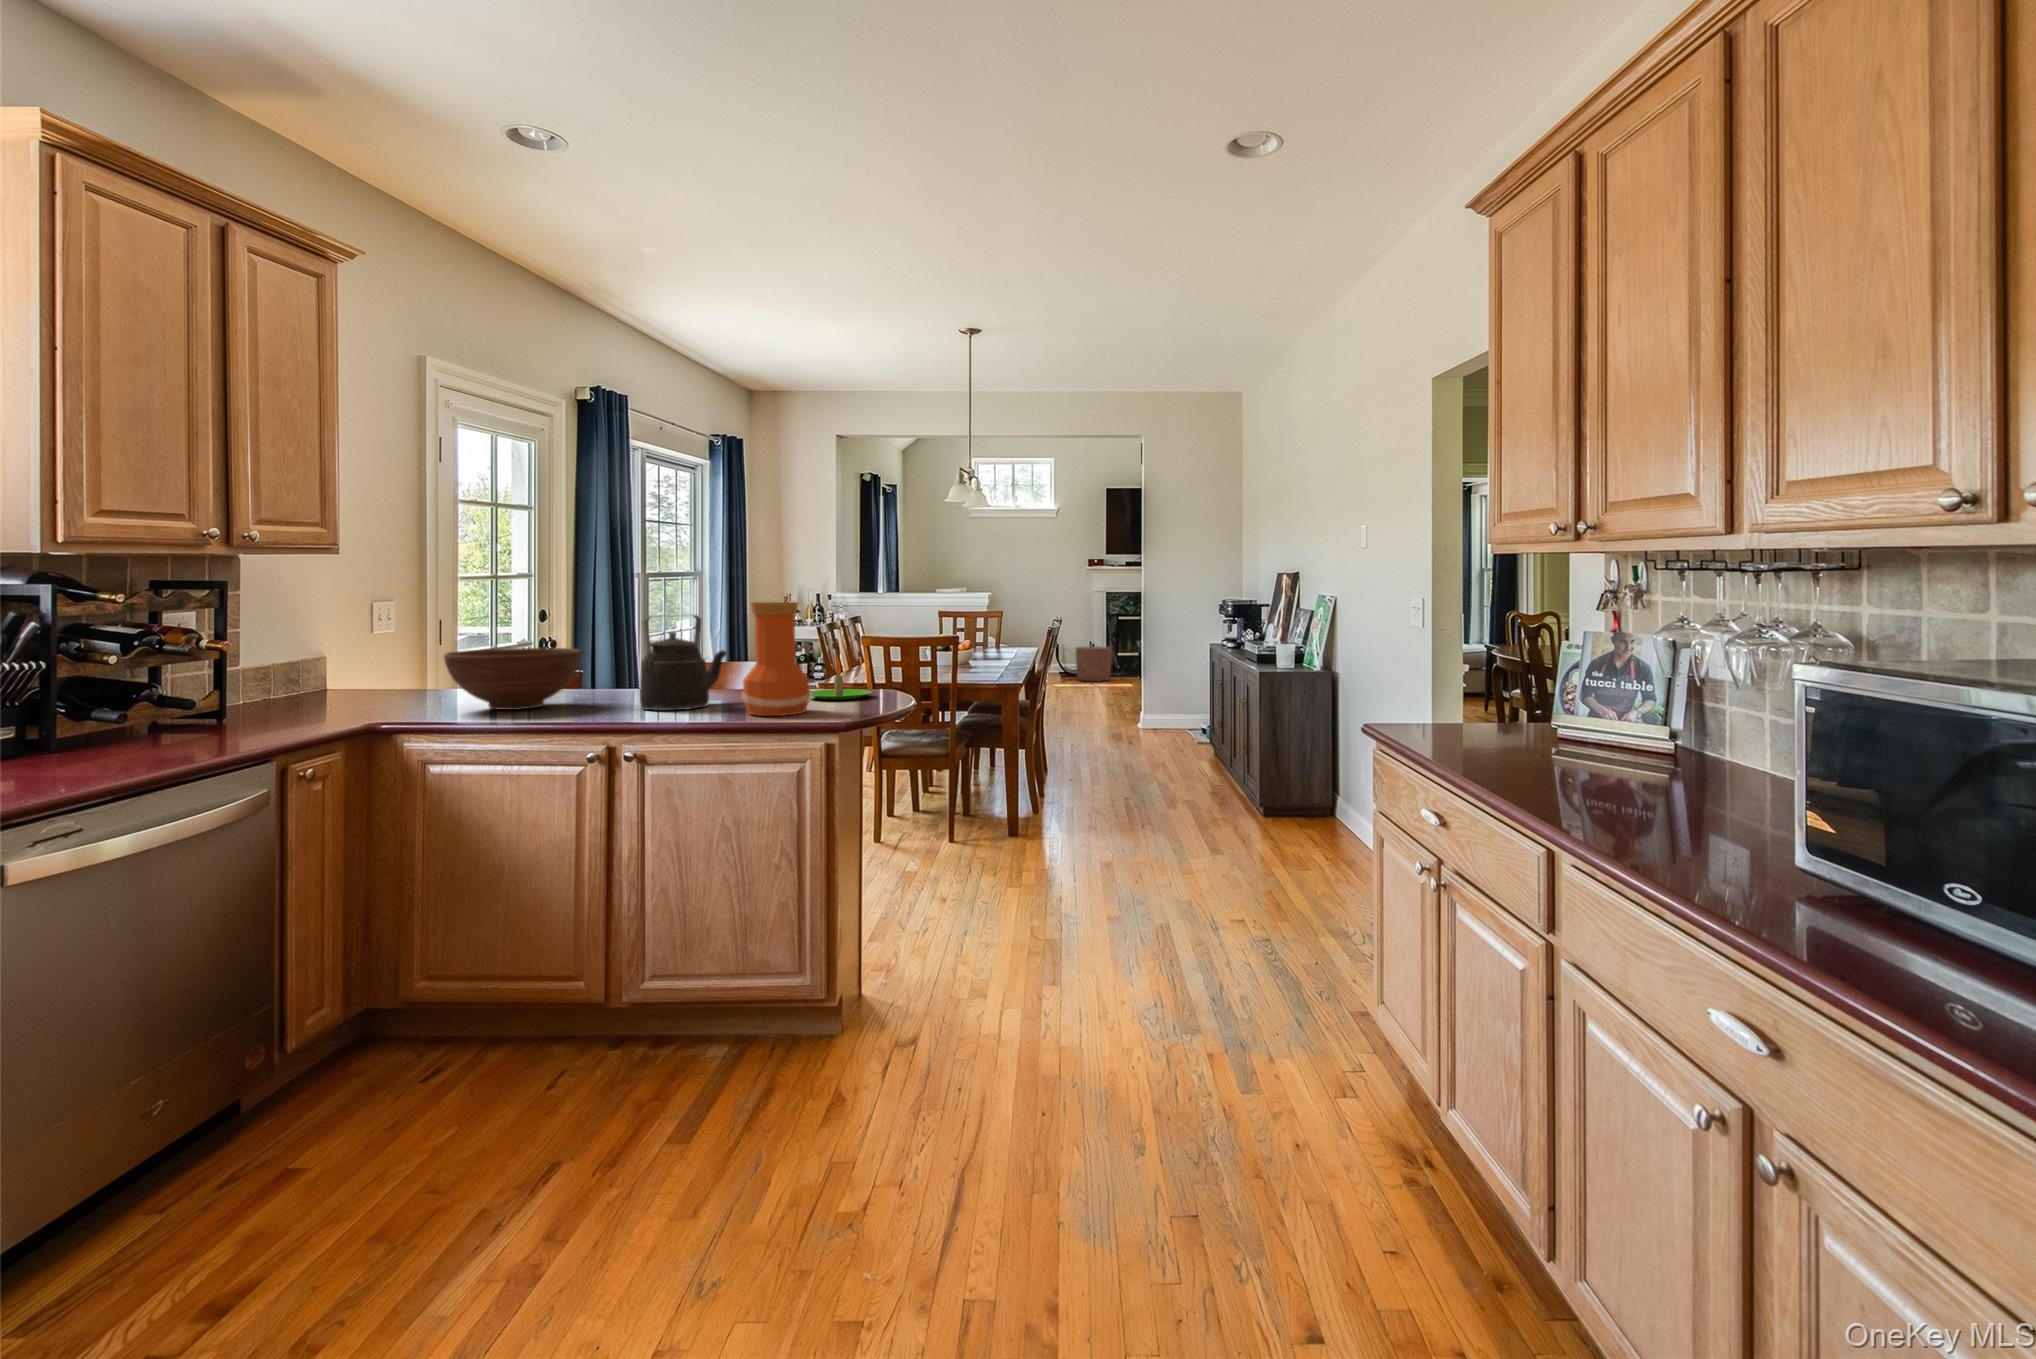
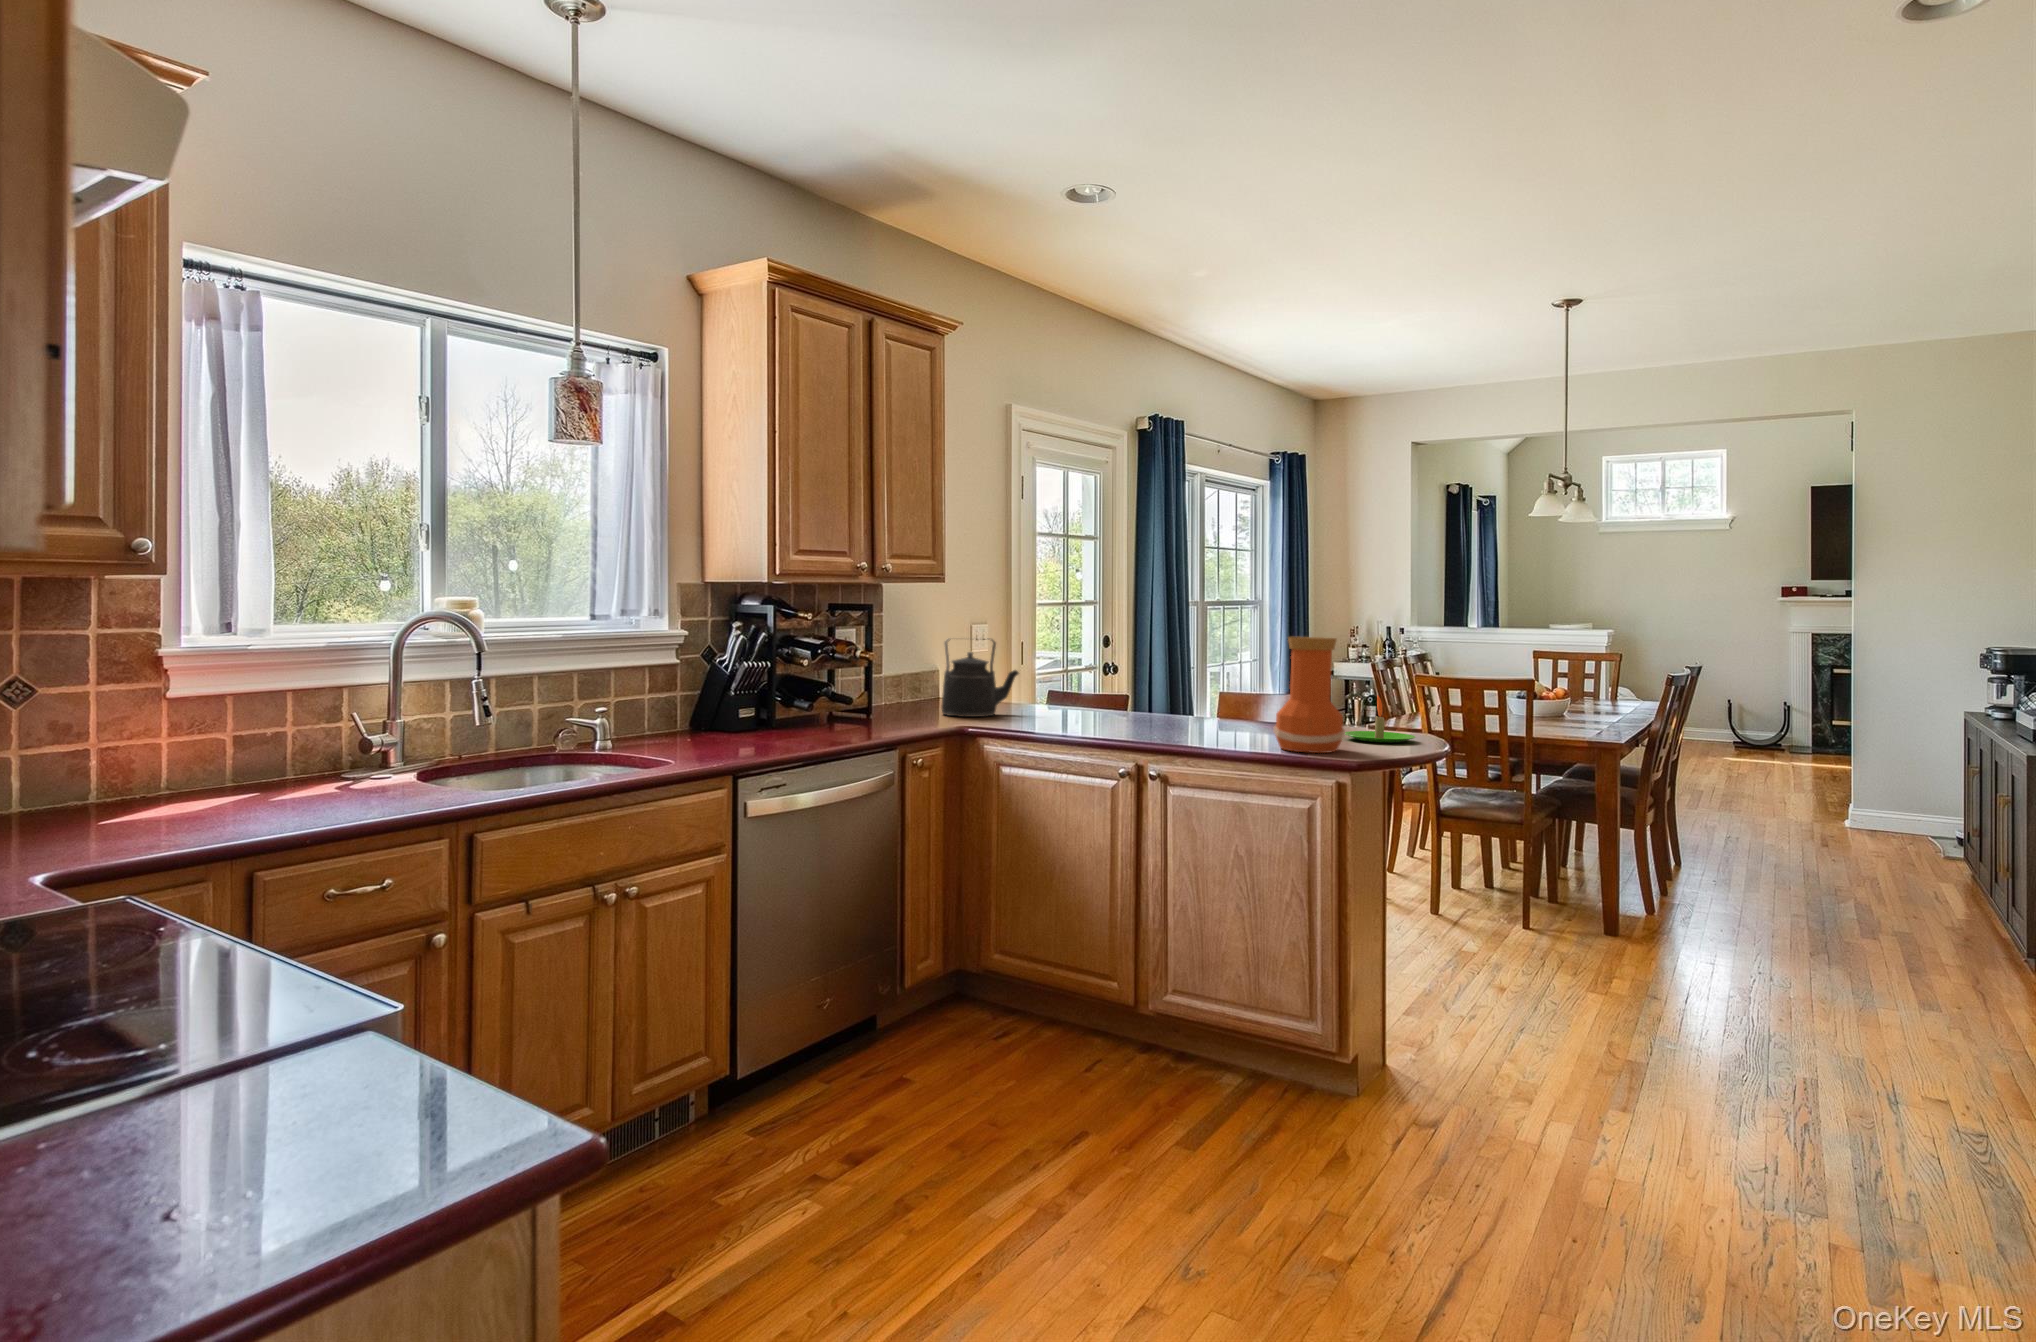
kettle: present [640,615,727,711] -> present [942,638,1019,717]
planter: present [1076,647,1112,682] -> none [1741,708,1799,756]
fruit bowl: present [444,648,581,710] -> none [1022,671,1133,727]

